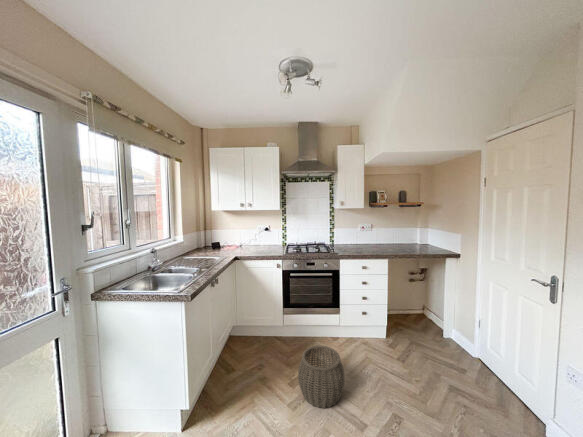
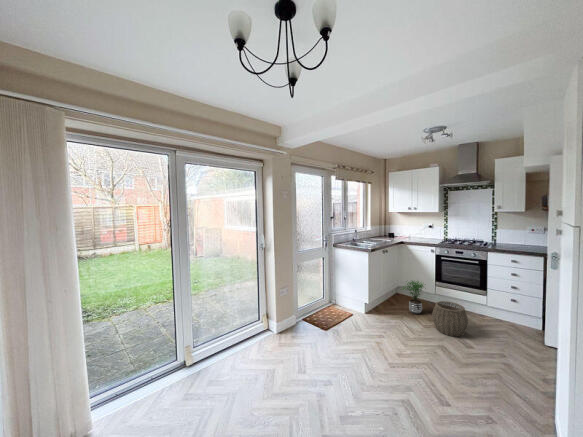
potted plant: none [245,317,282,375] -> present [403,281,424,314]

